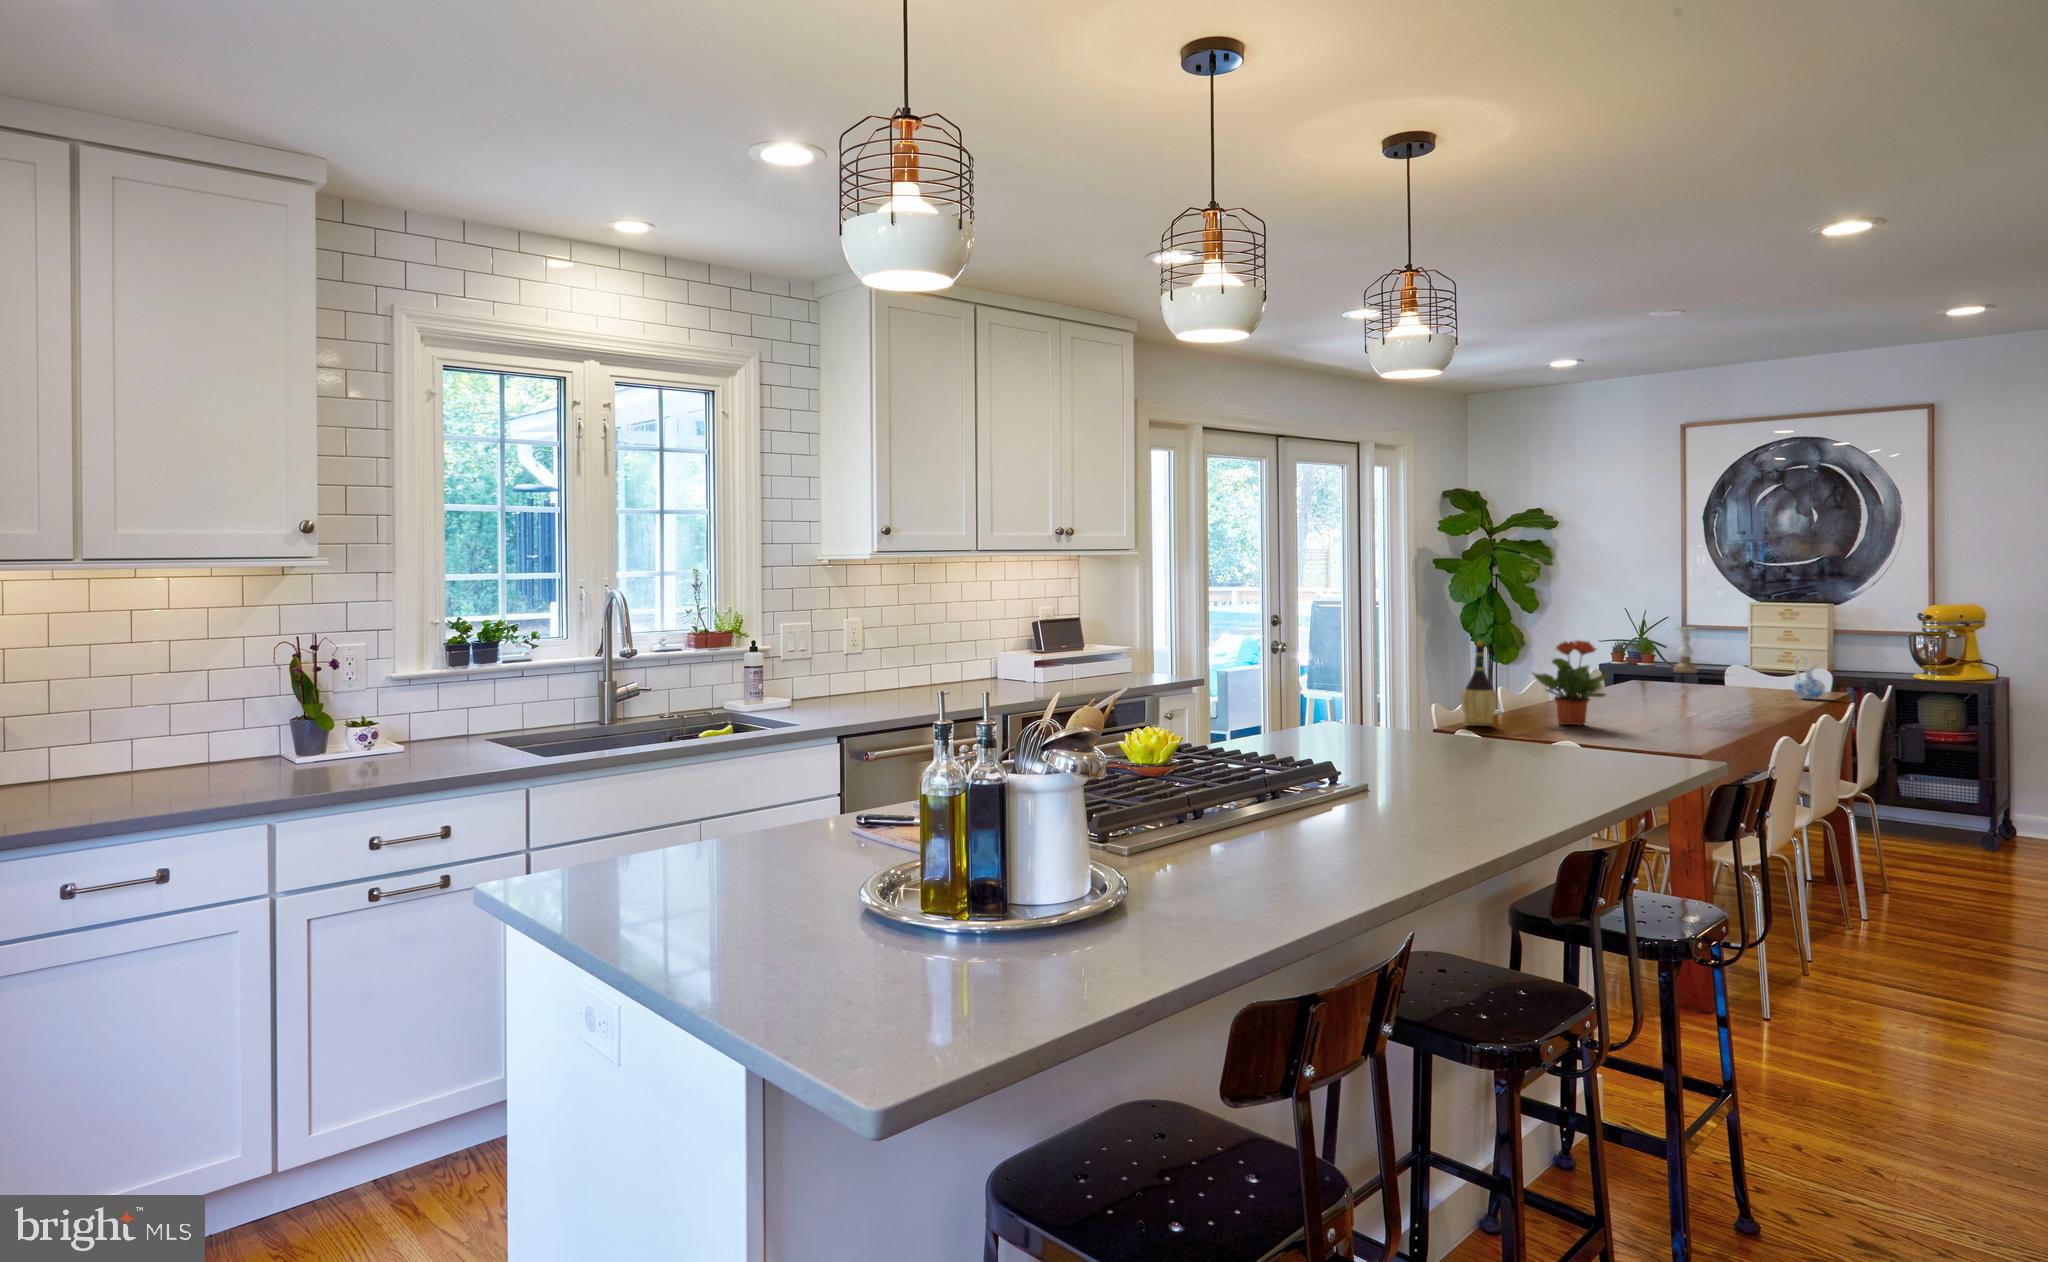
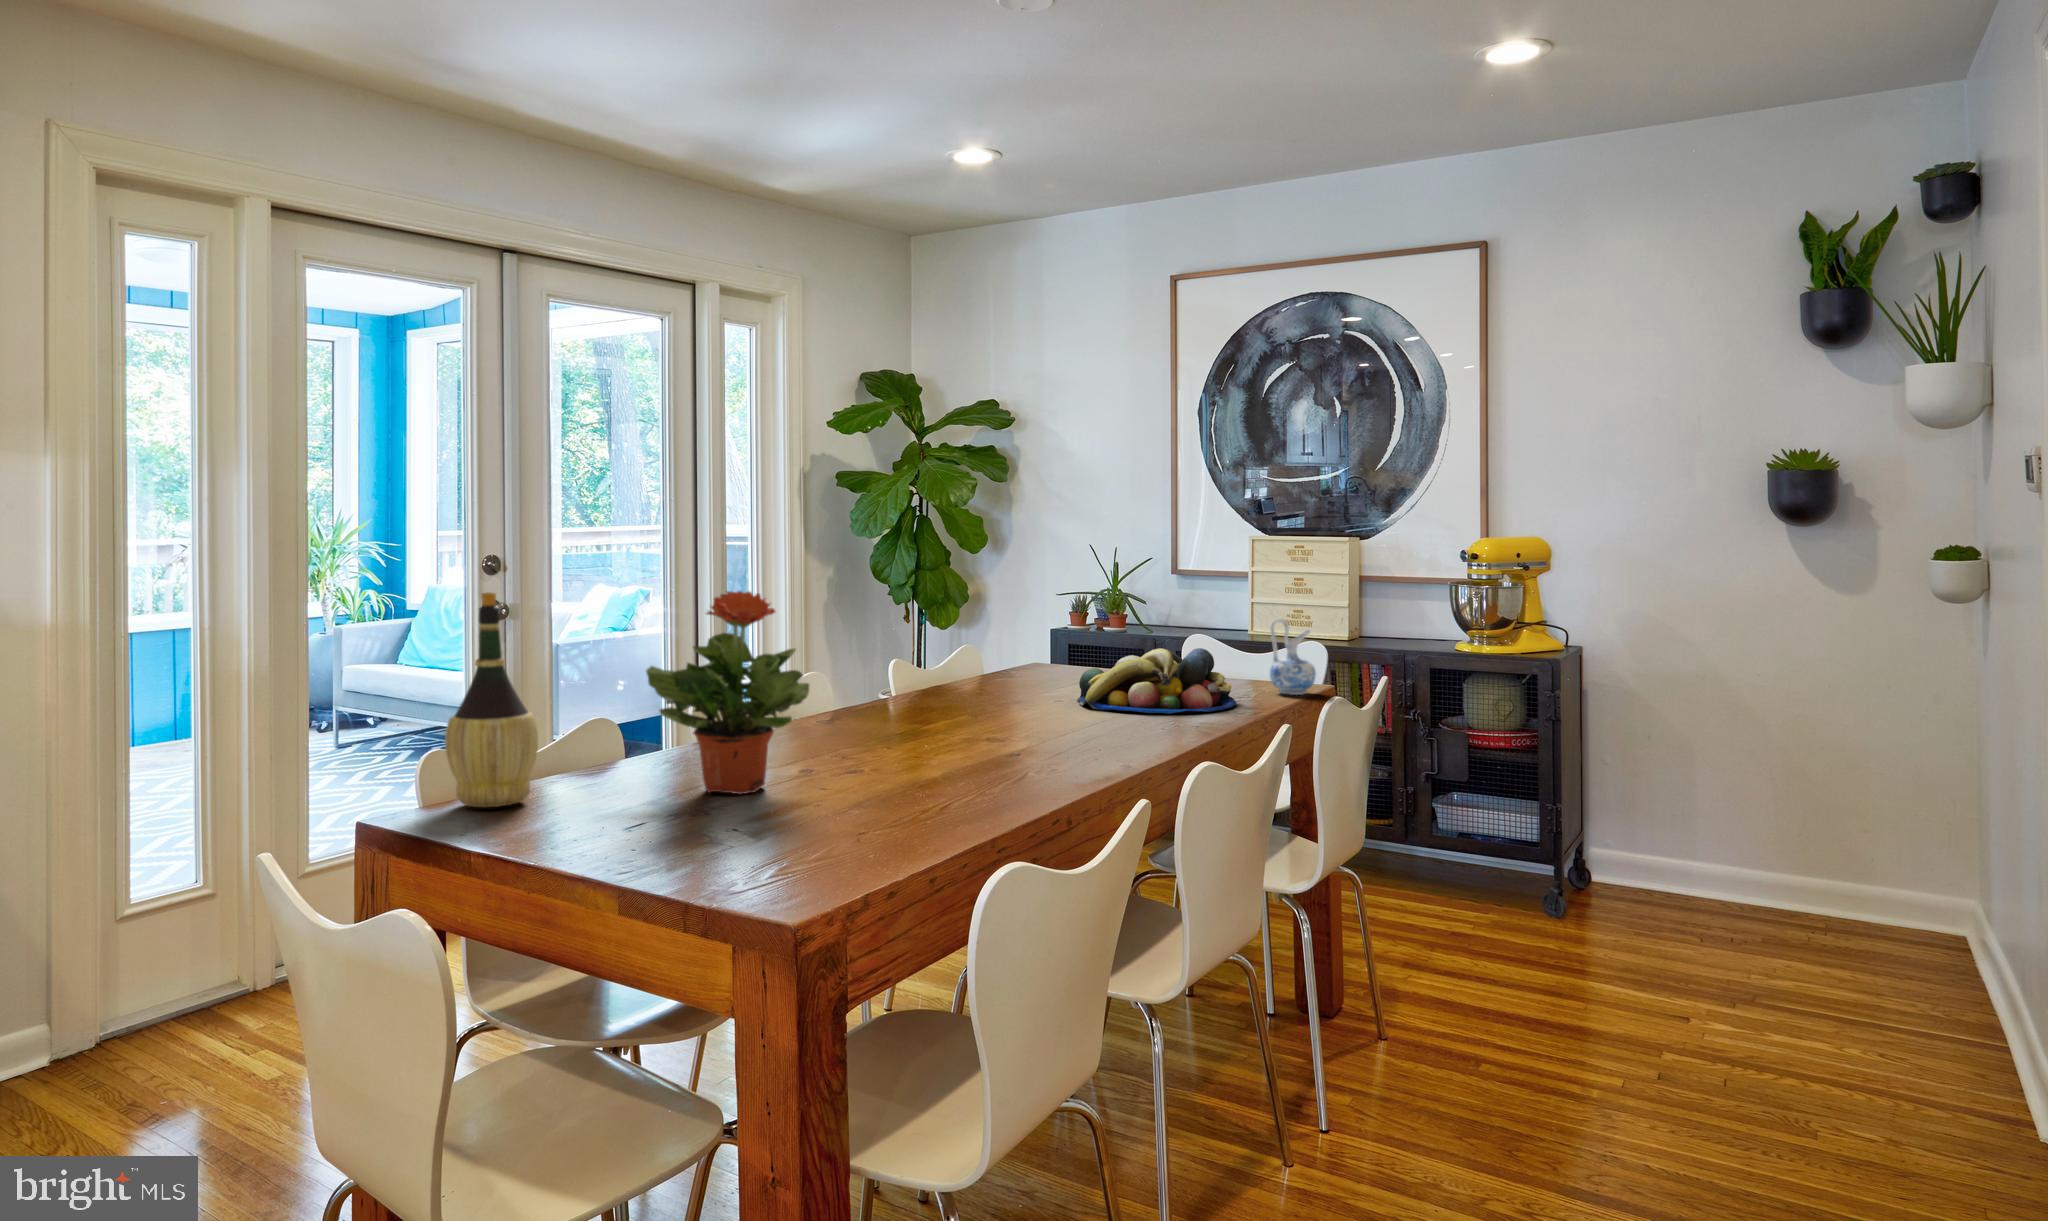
candle holder: present [1673,627,1697,673] -> none [1146,573,1181,643]
fruit bowl: none [1677,671,1779,705] -> present [1077,648,1236,713]

